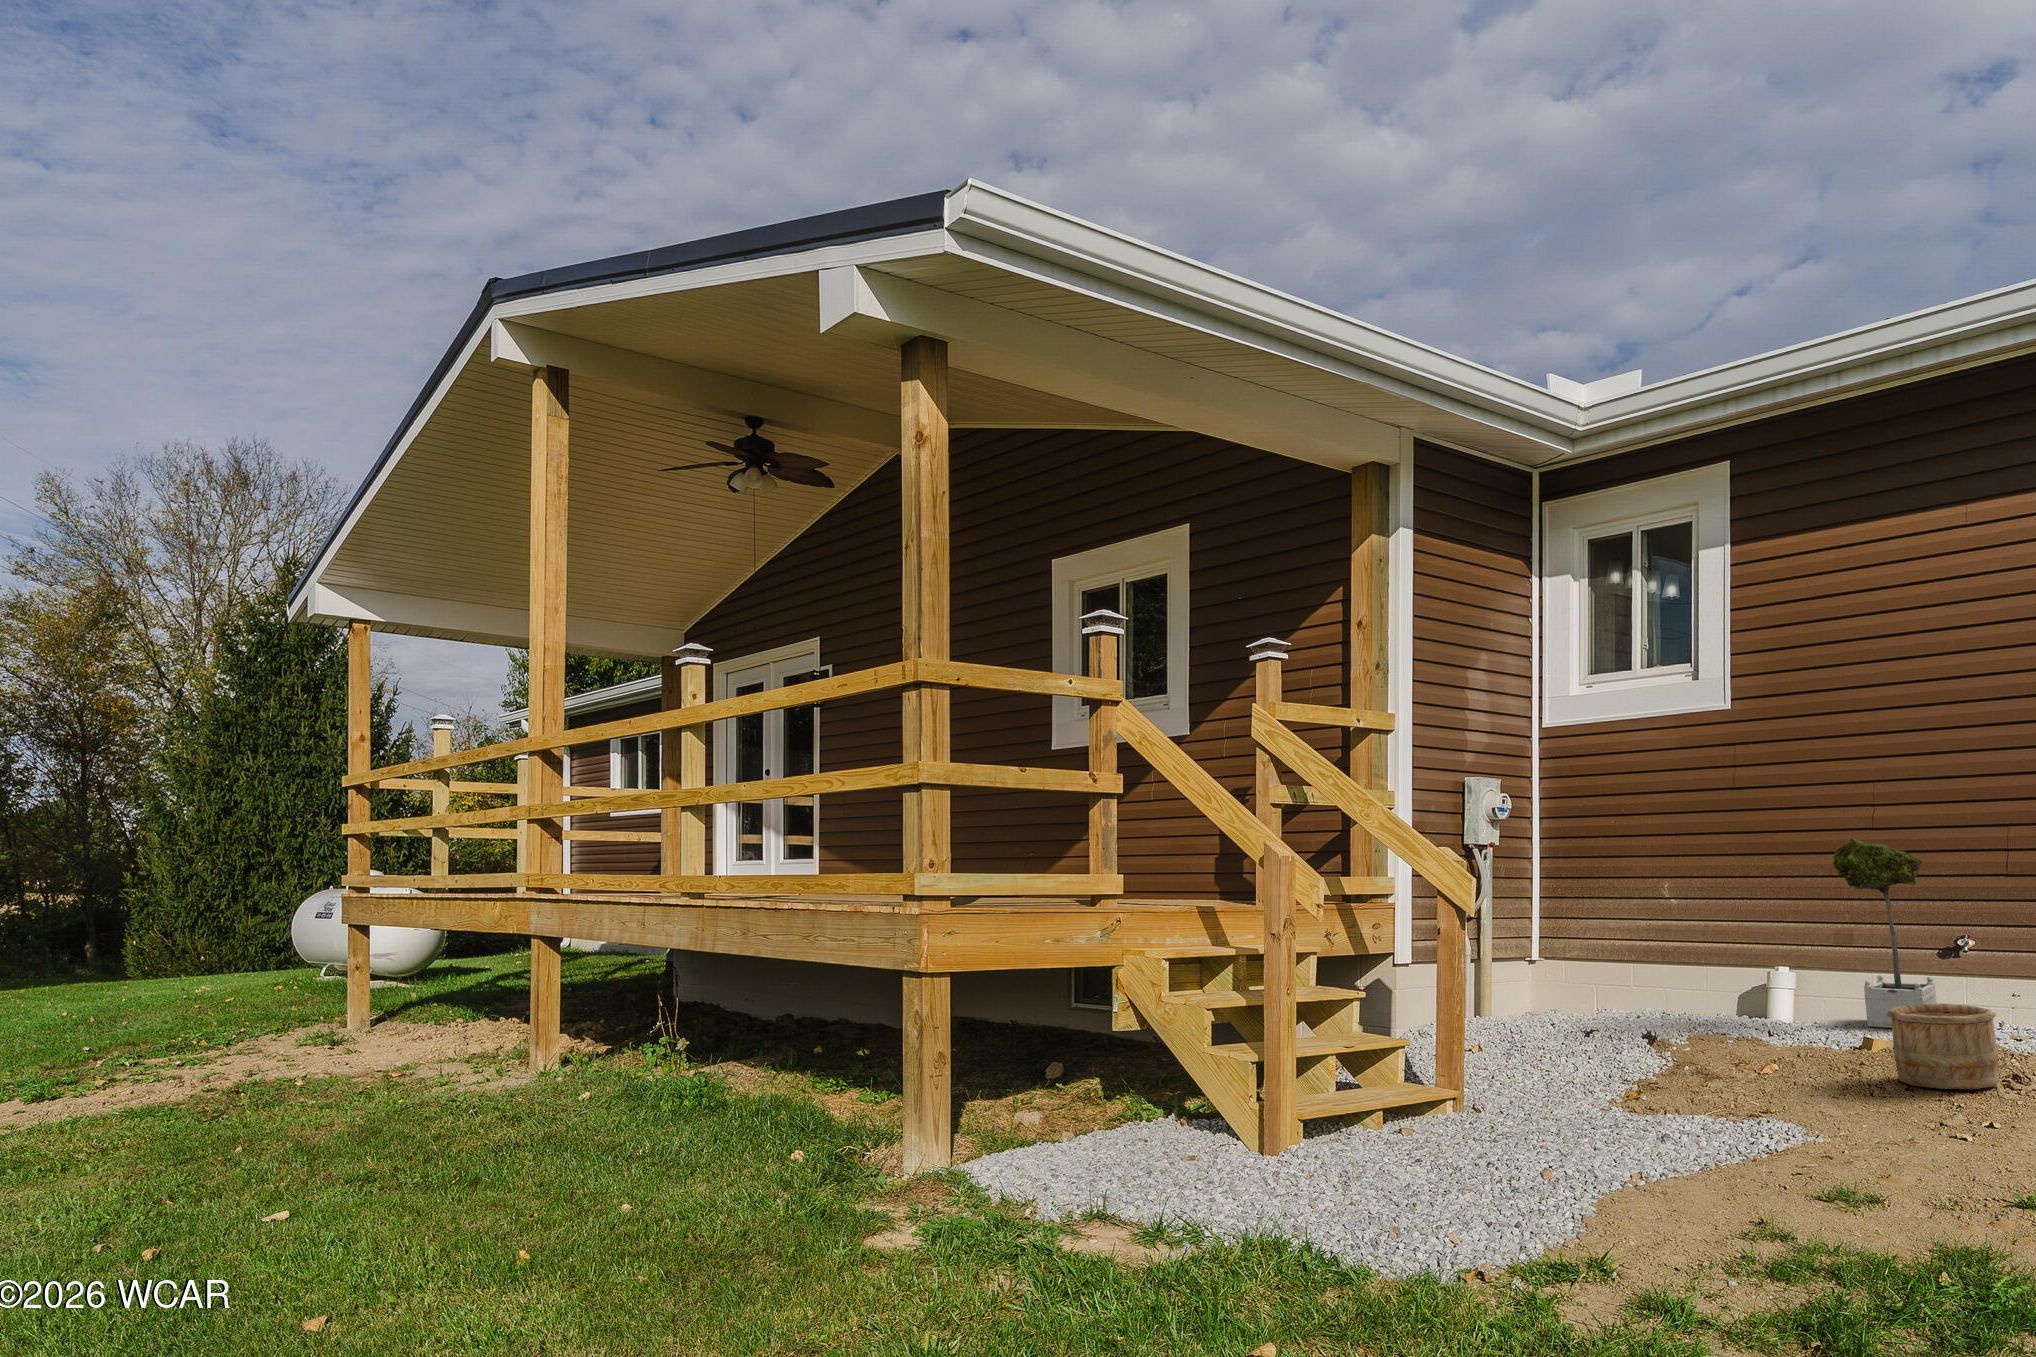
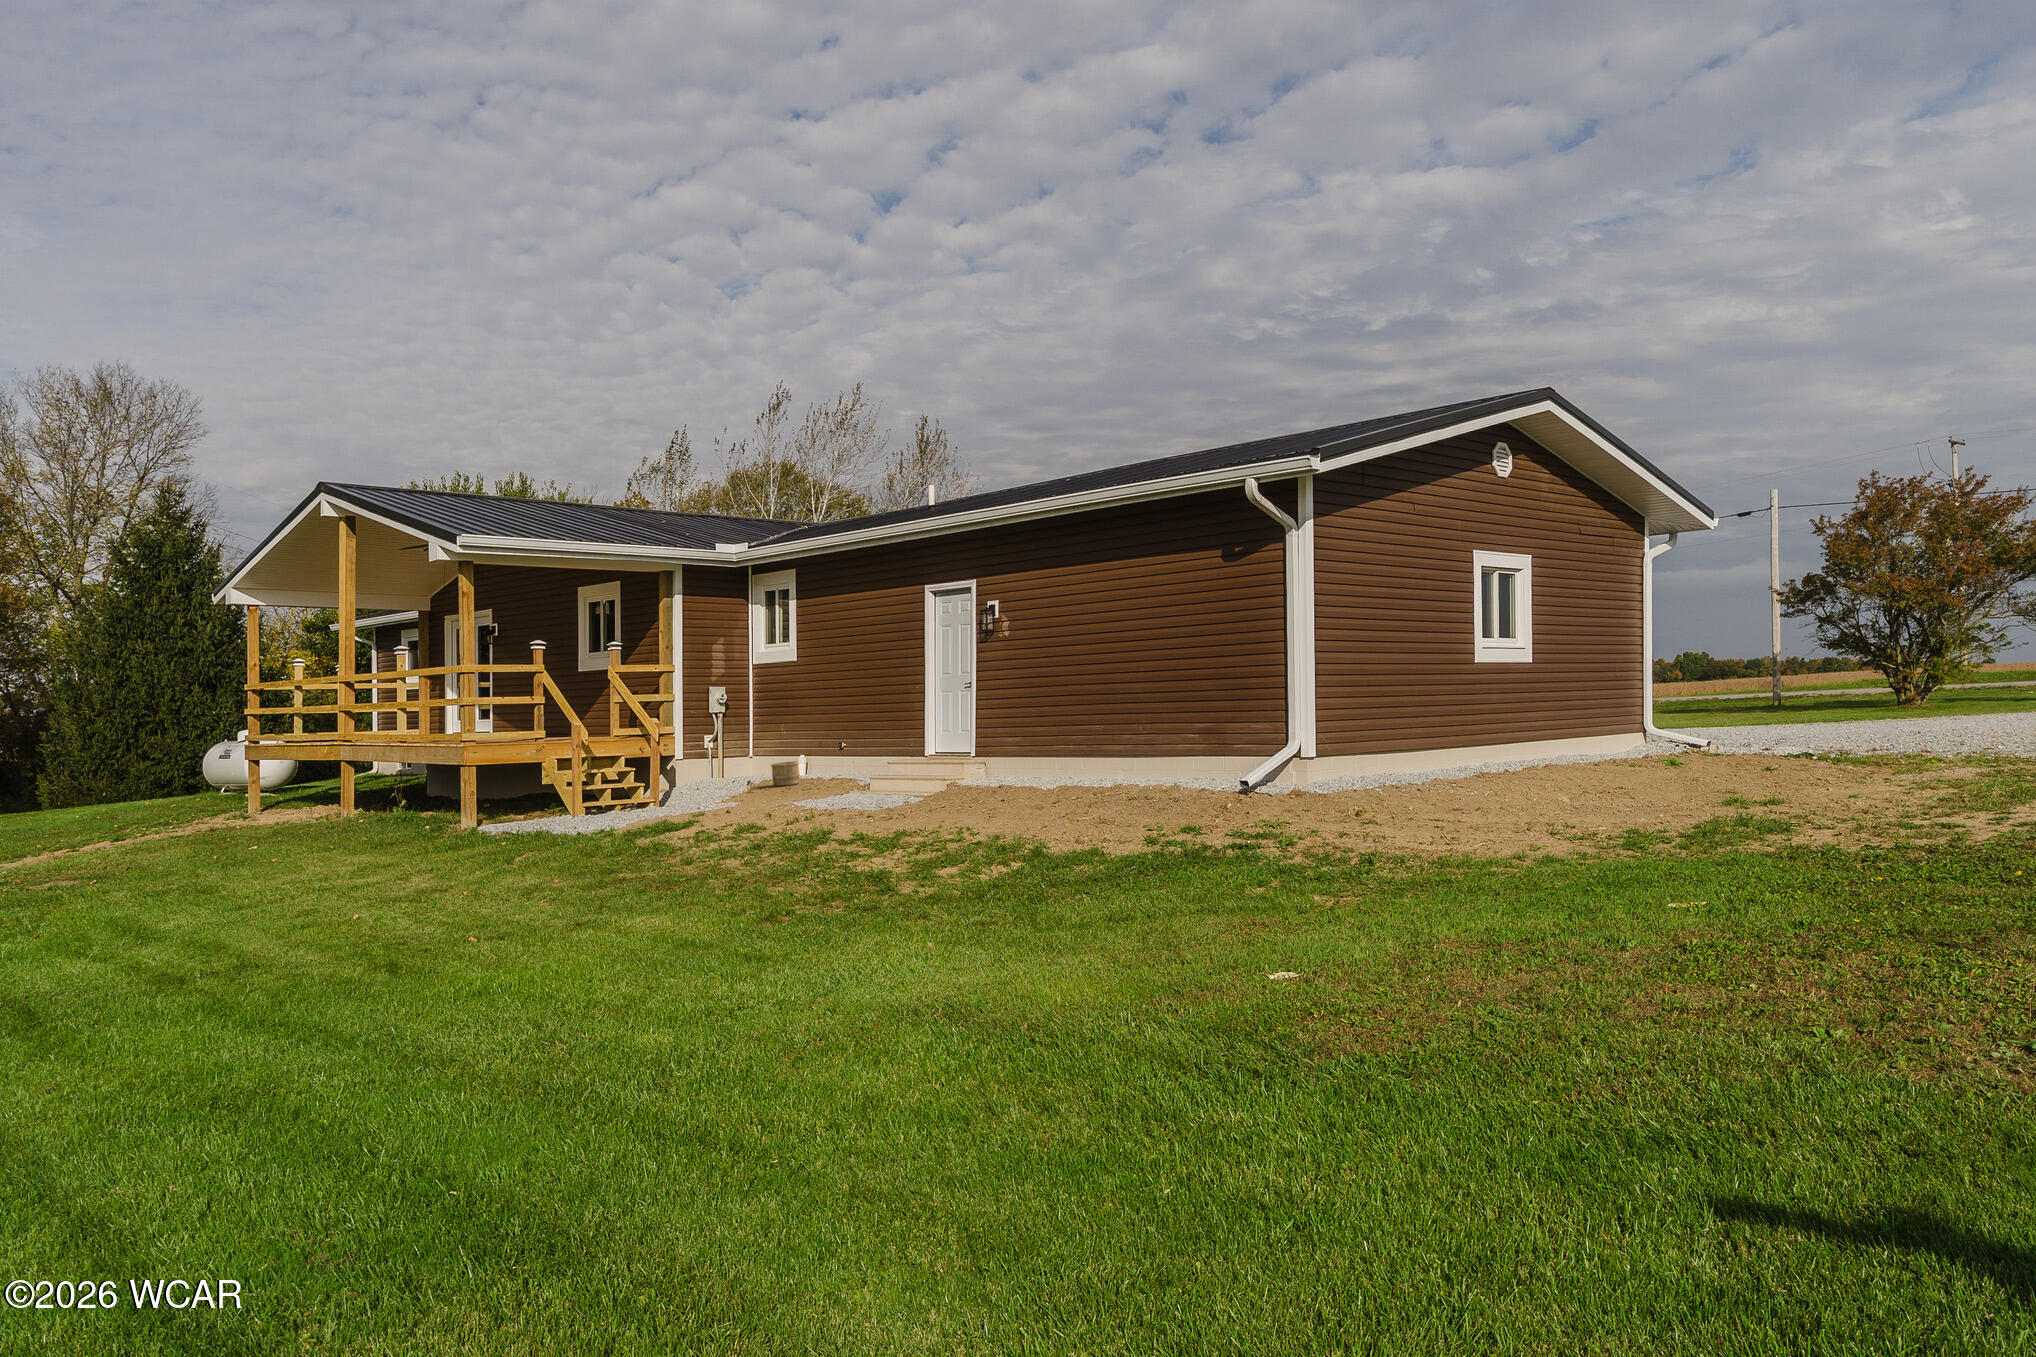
potted tree: present [1833,838,1937,1028] -> none [812,709,843,772]

